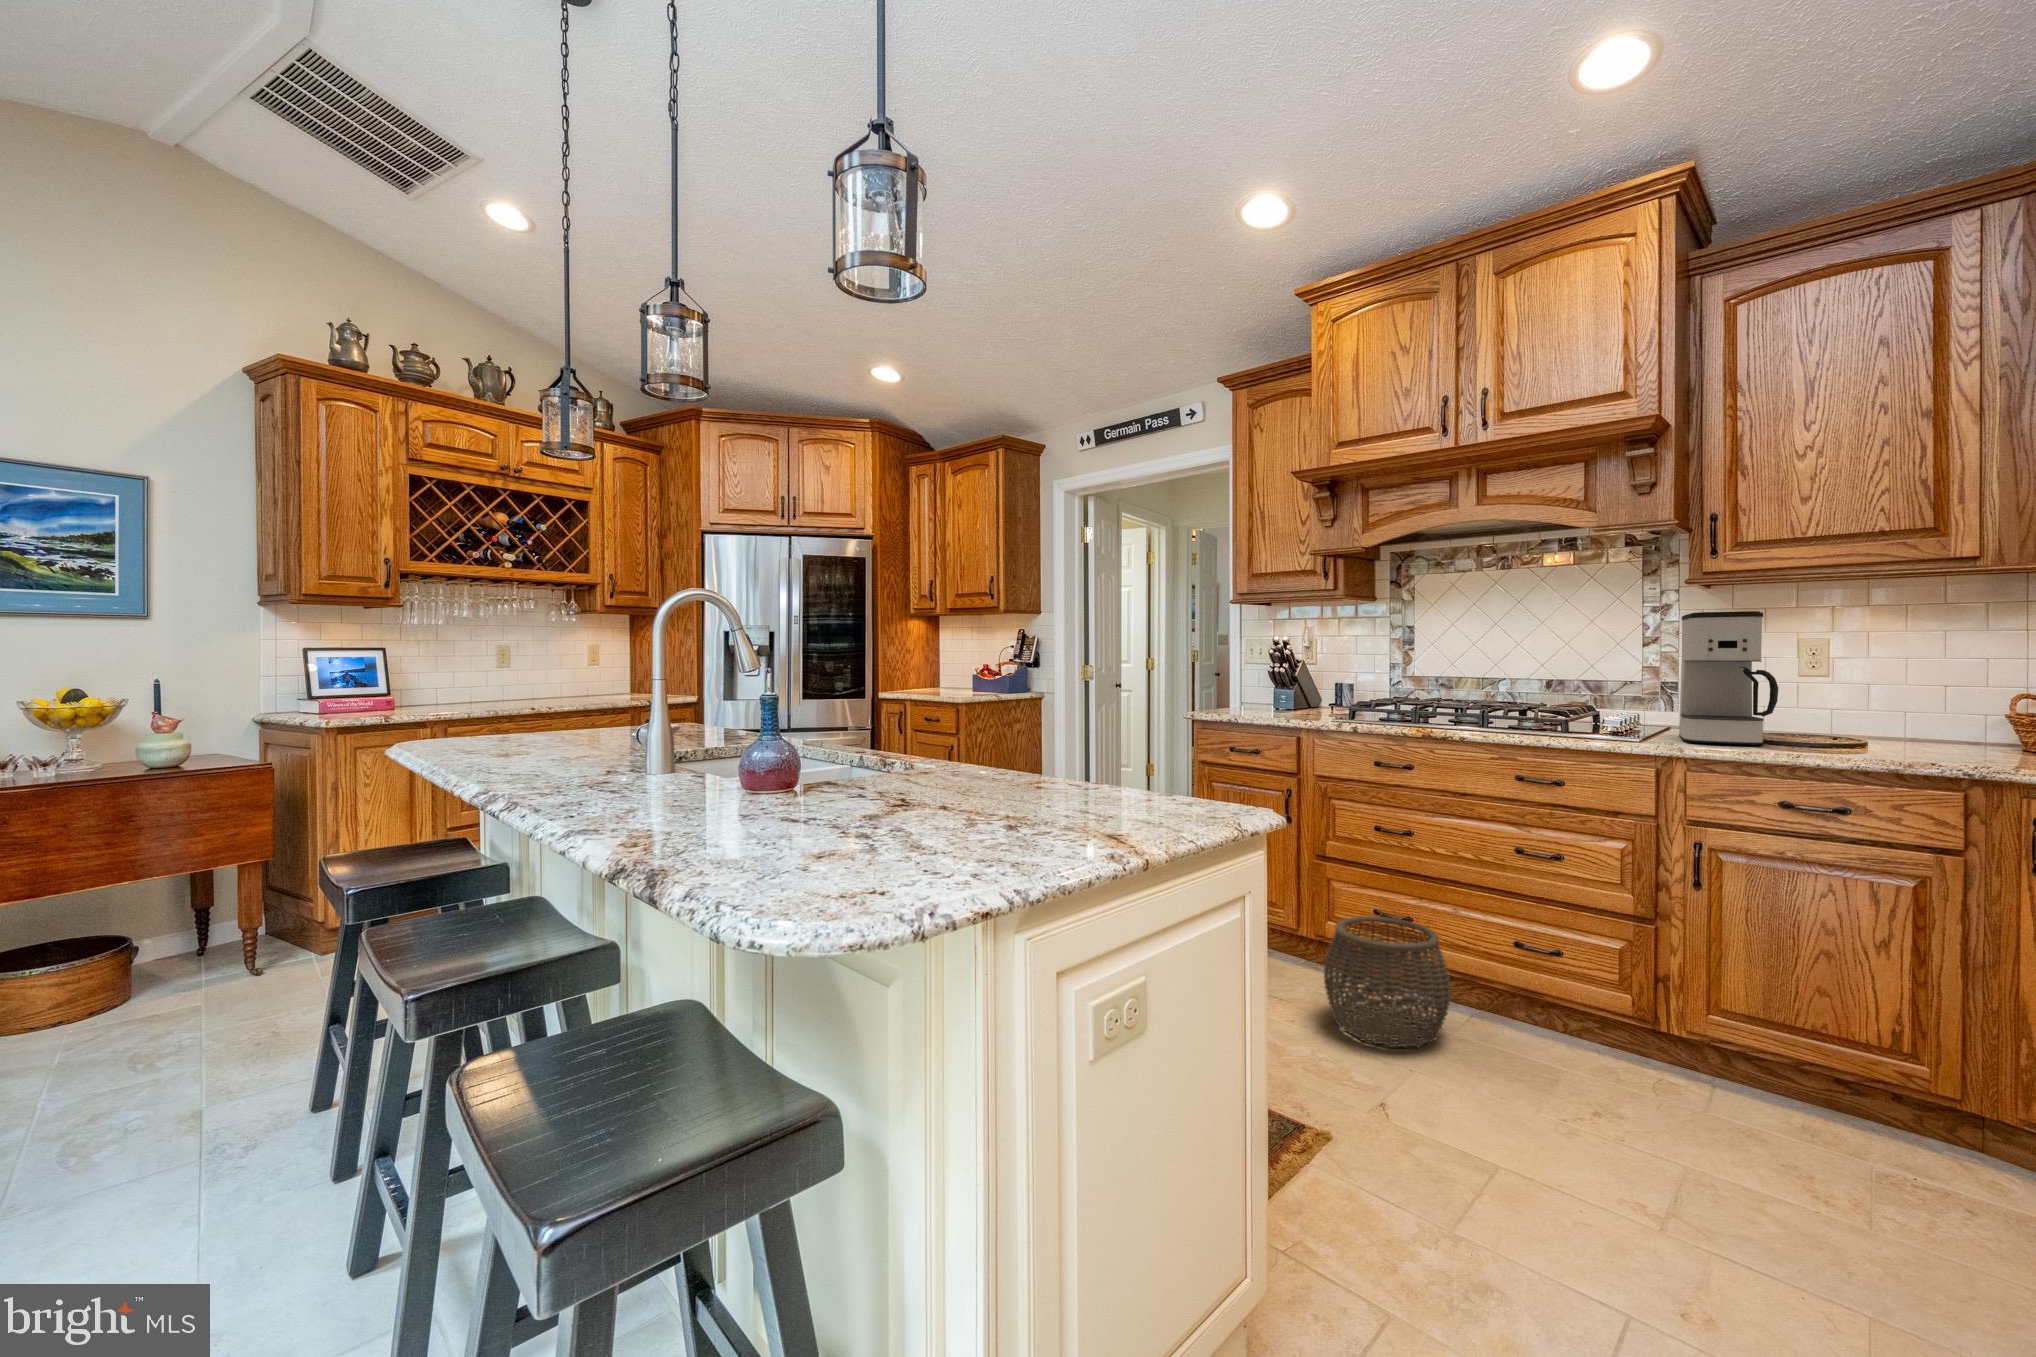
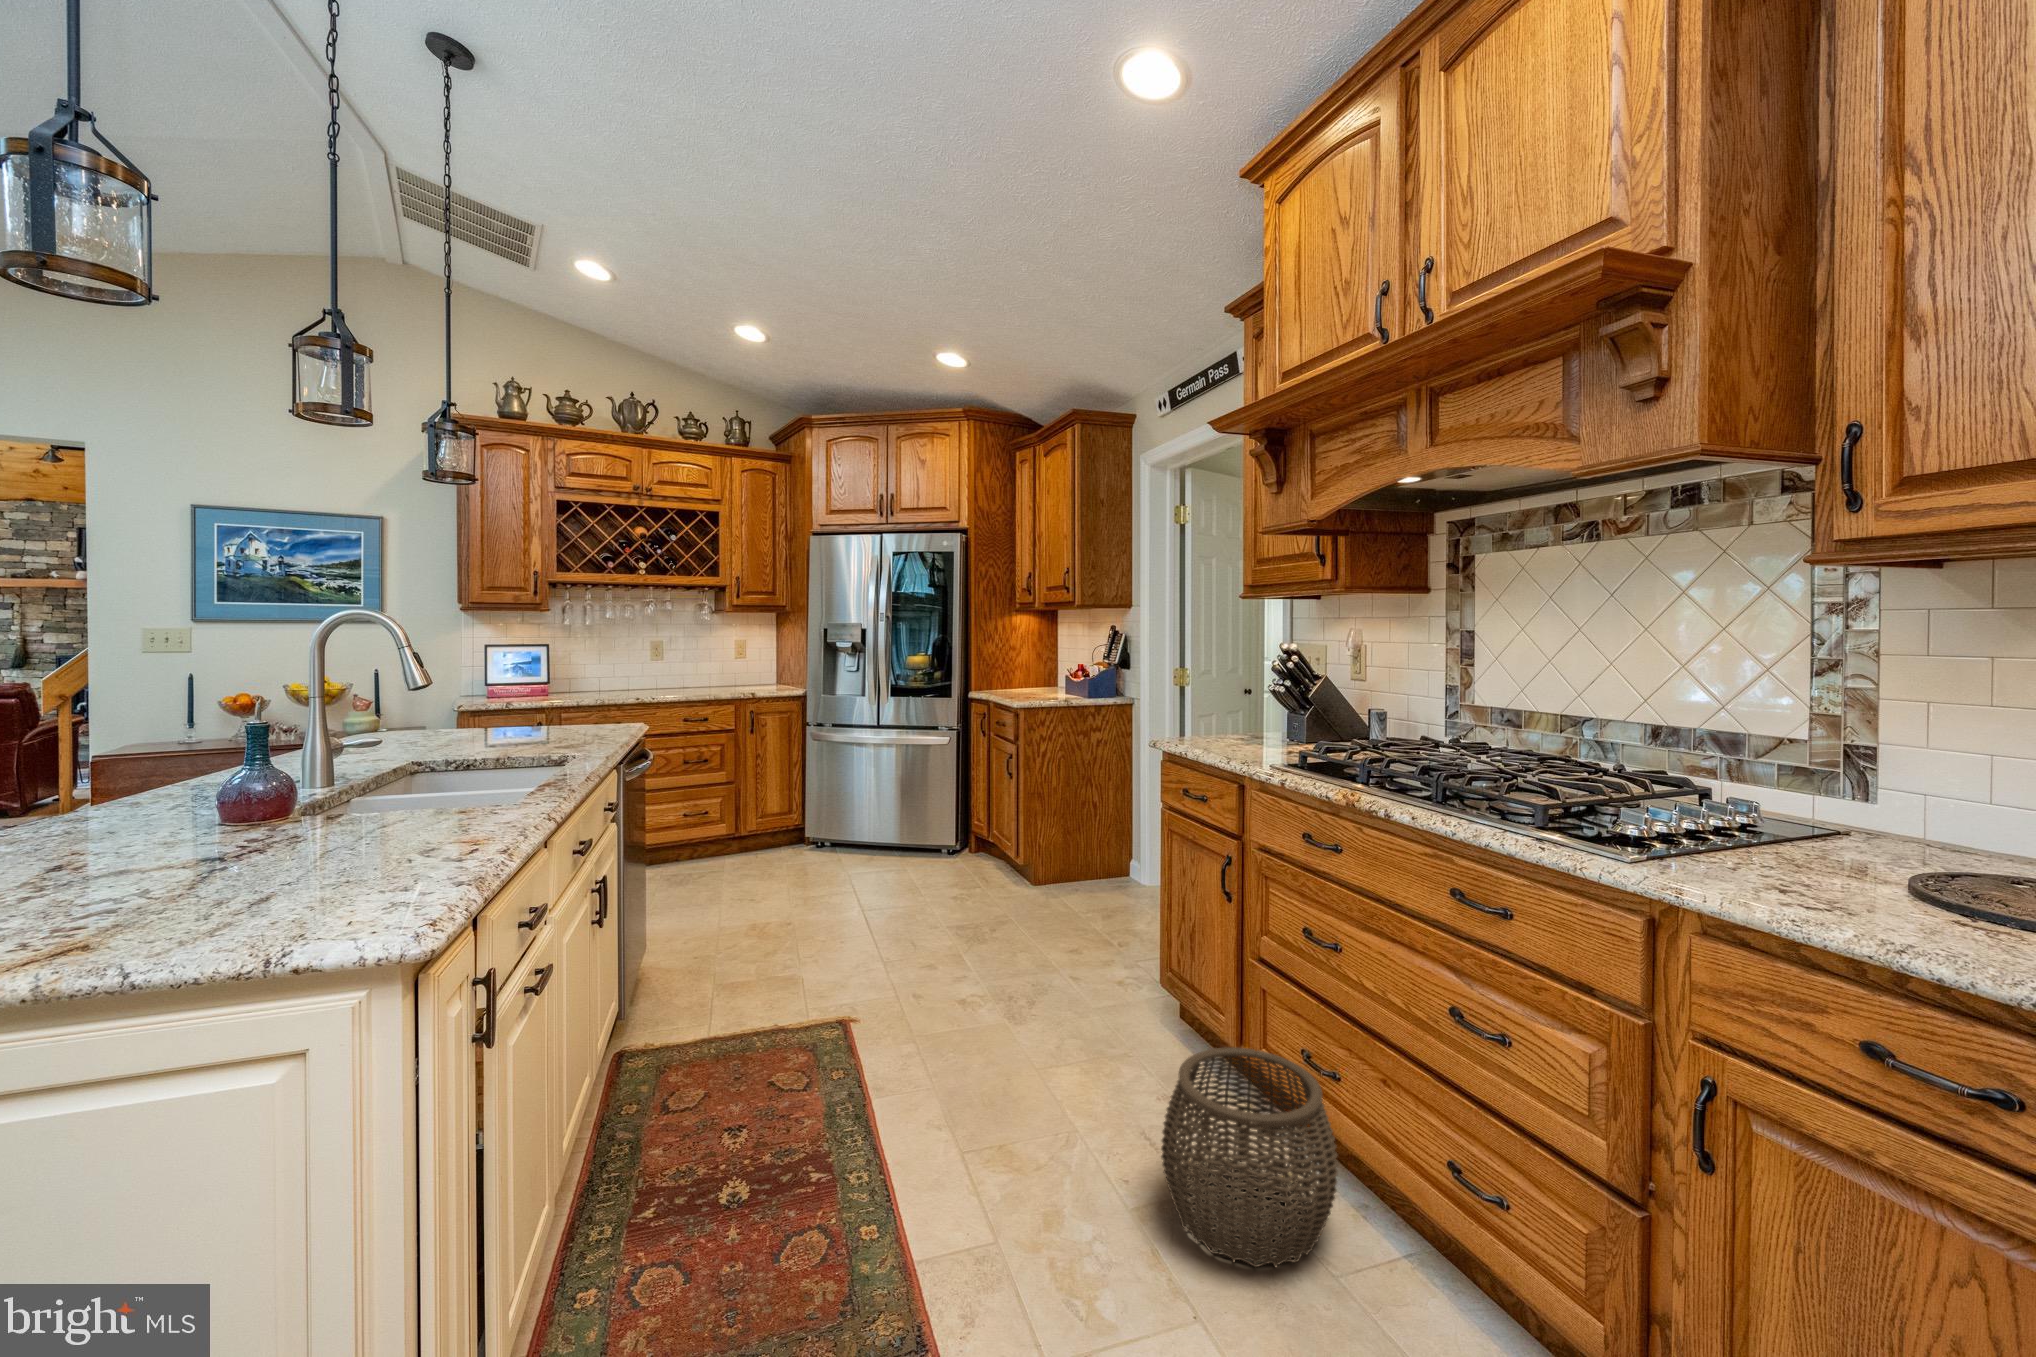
coffee maker: present [1679,611,1778,745] -> none [1750,620,1974,896]

